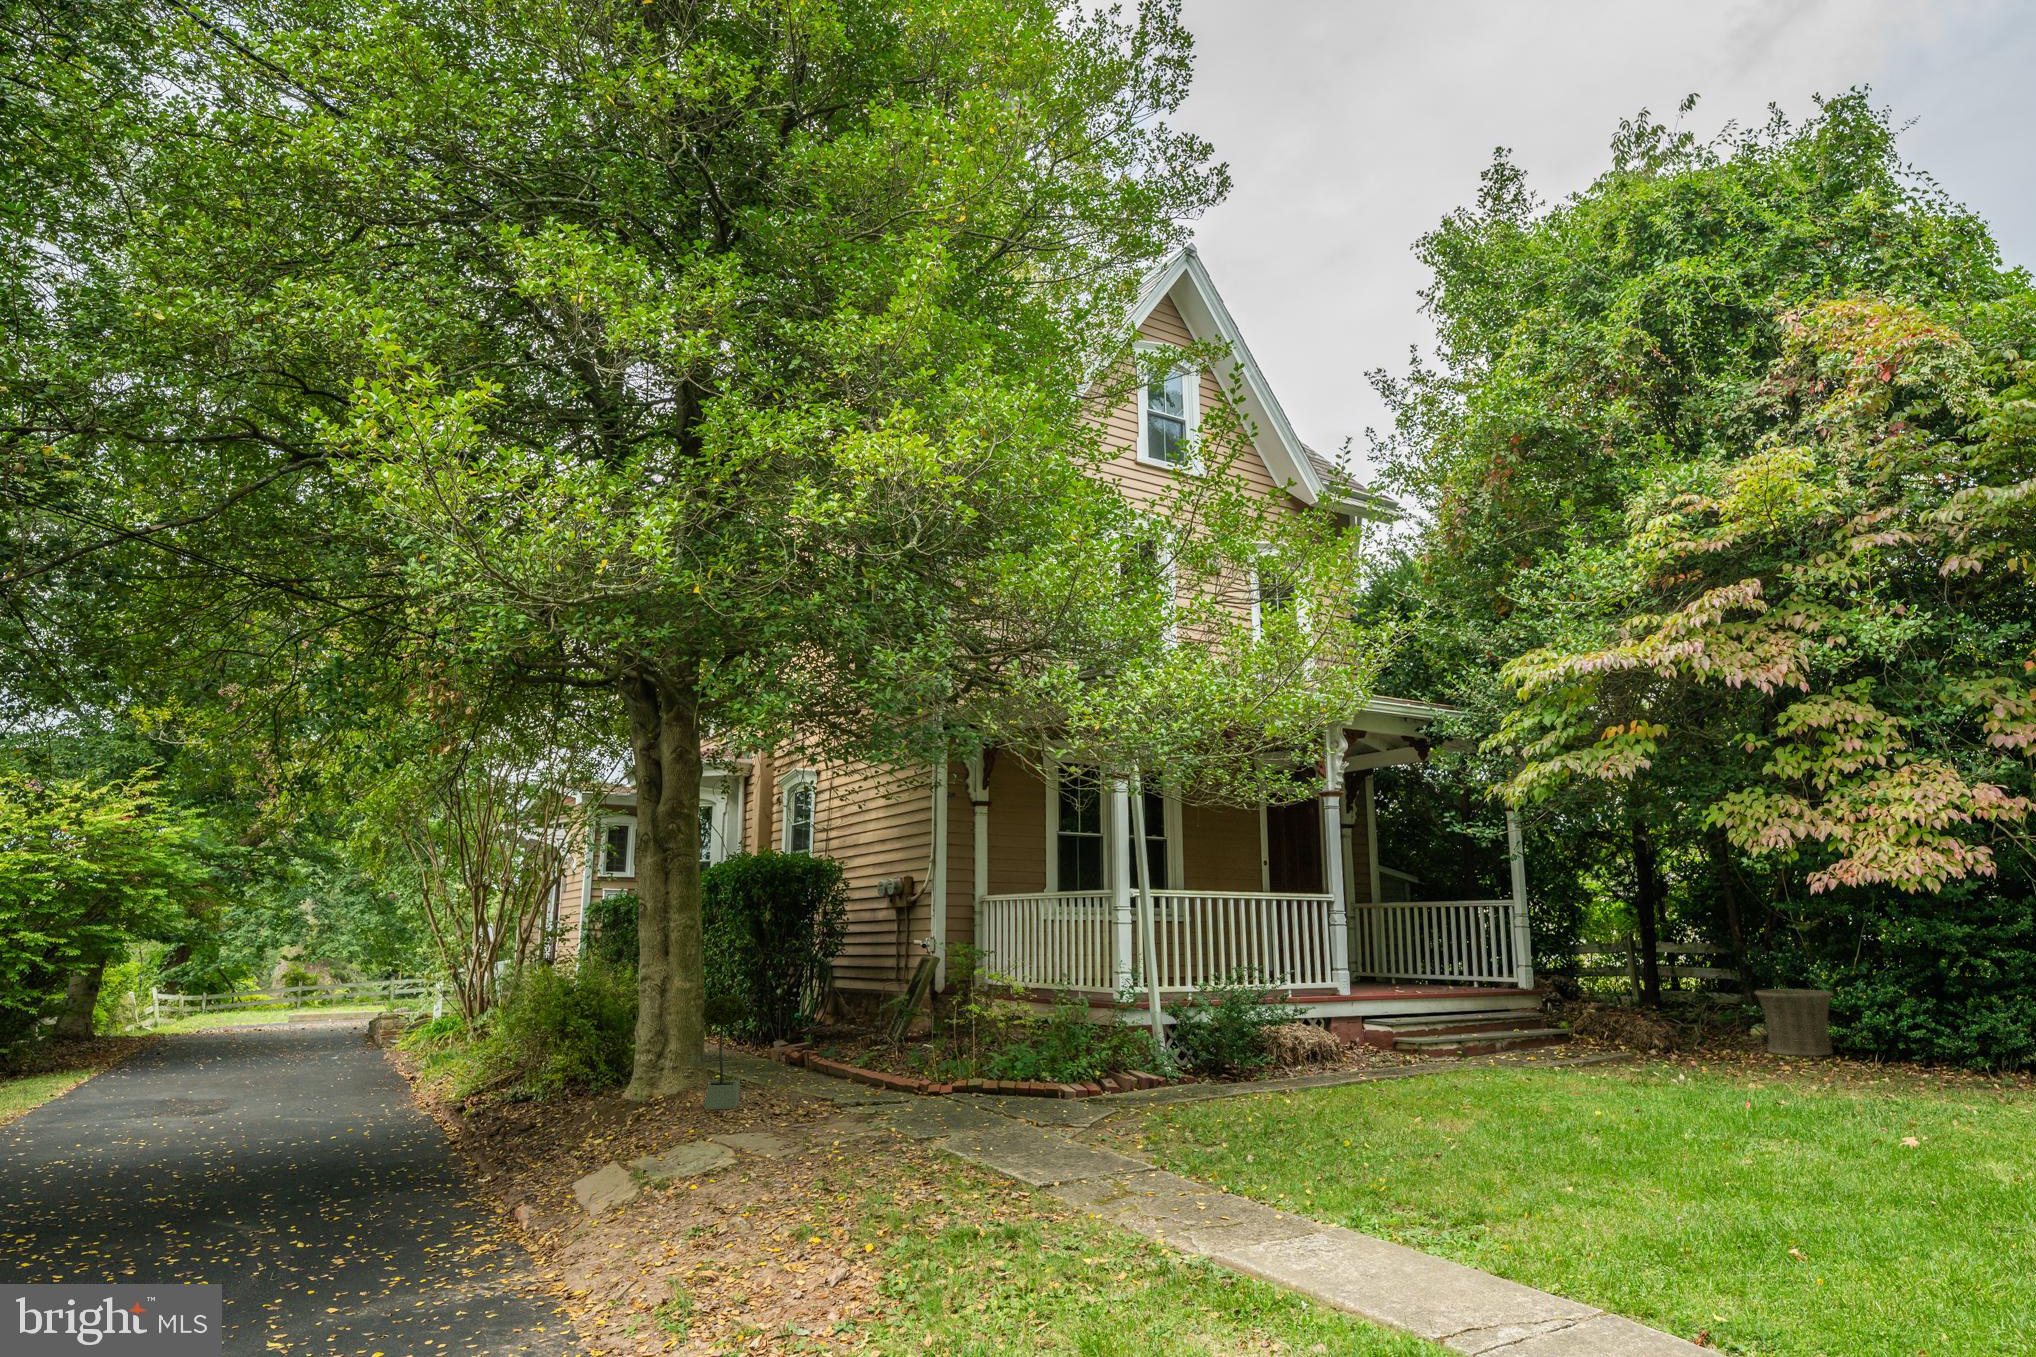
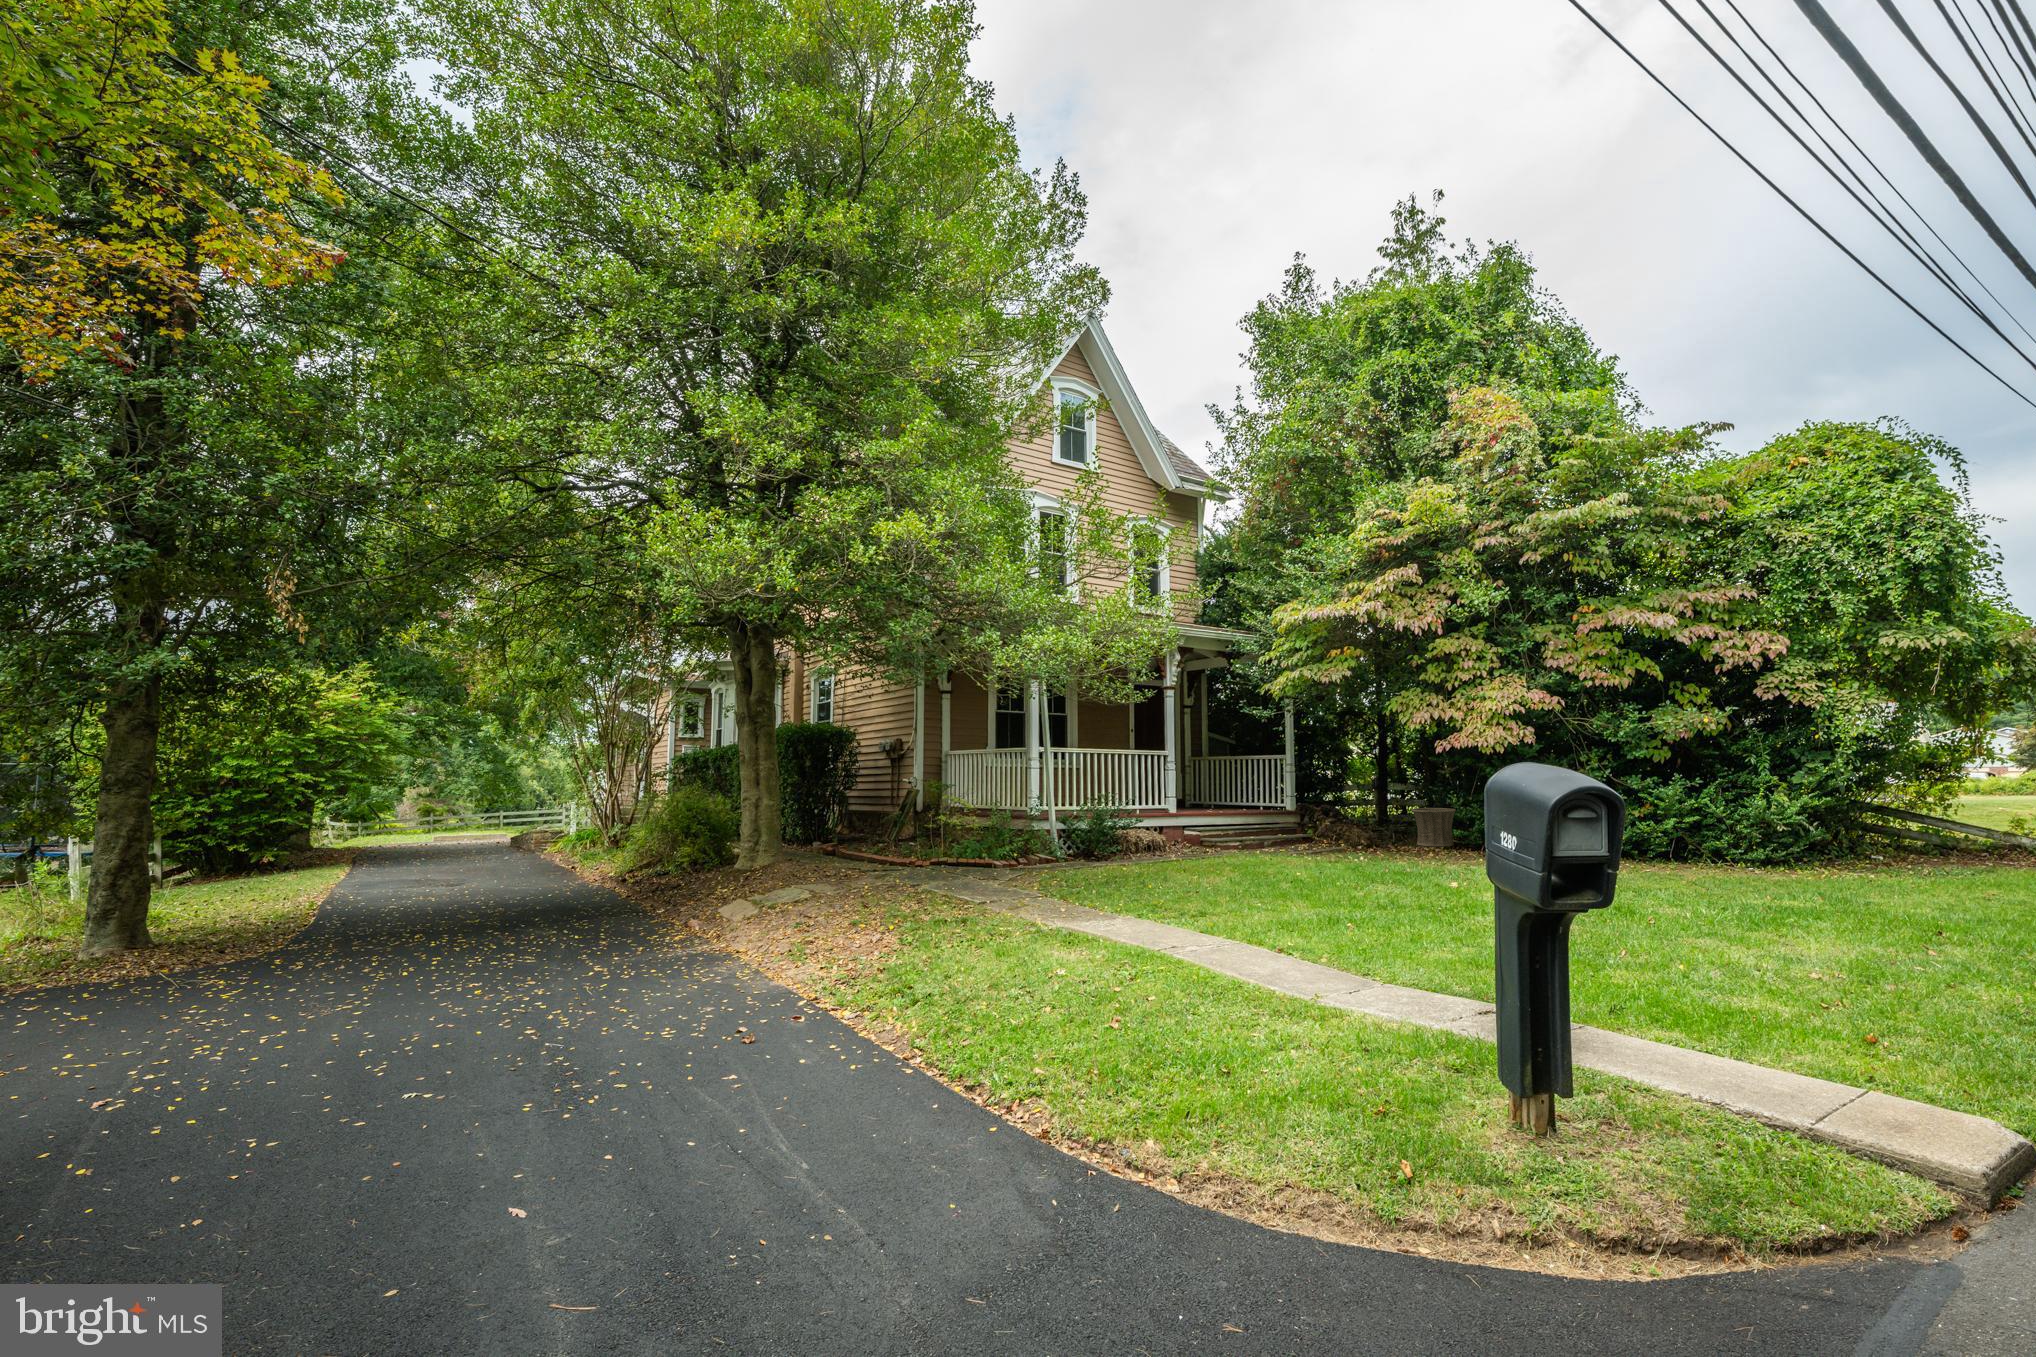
potted tree: present [702,993,748,1110] -> none [778,812,806,881]

